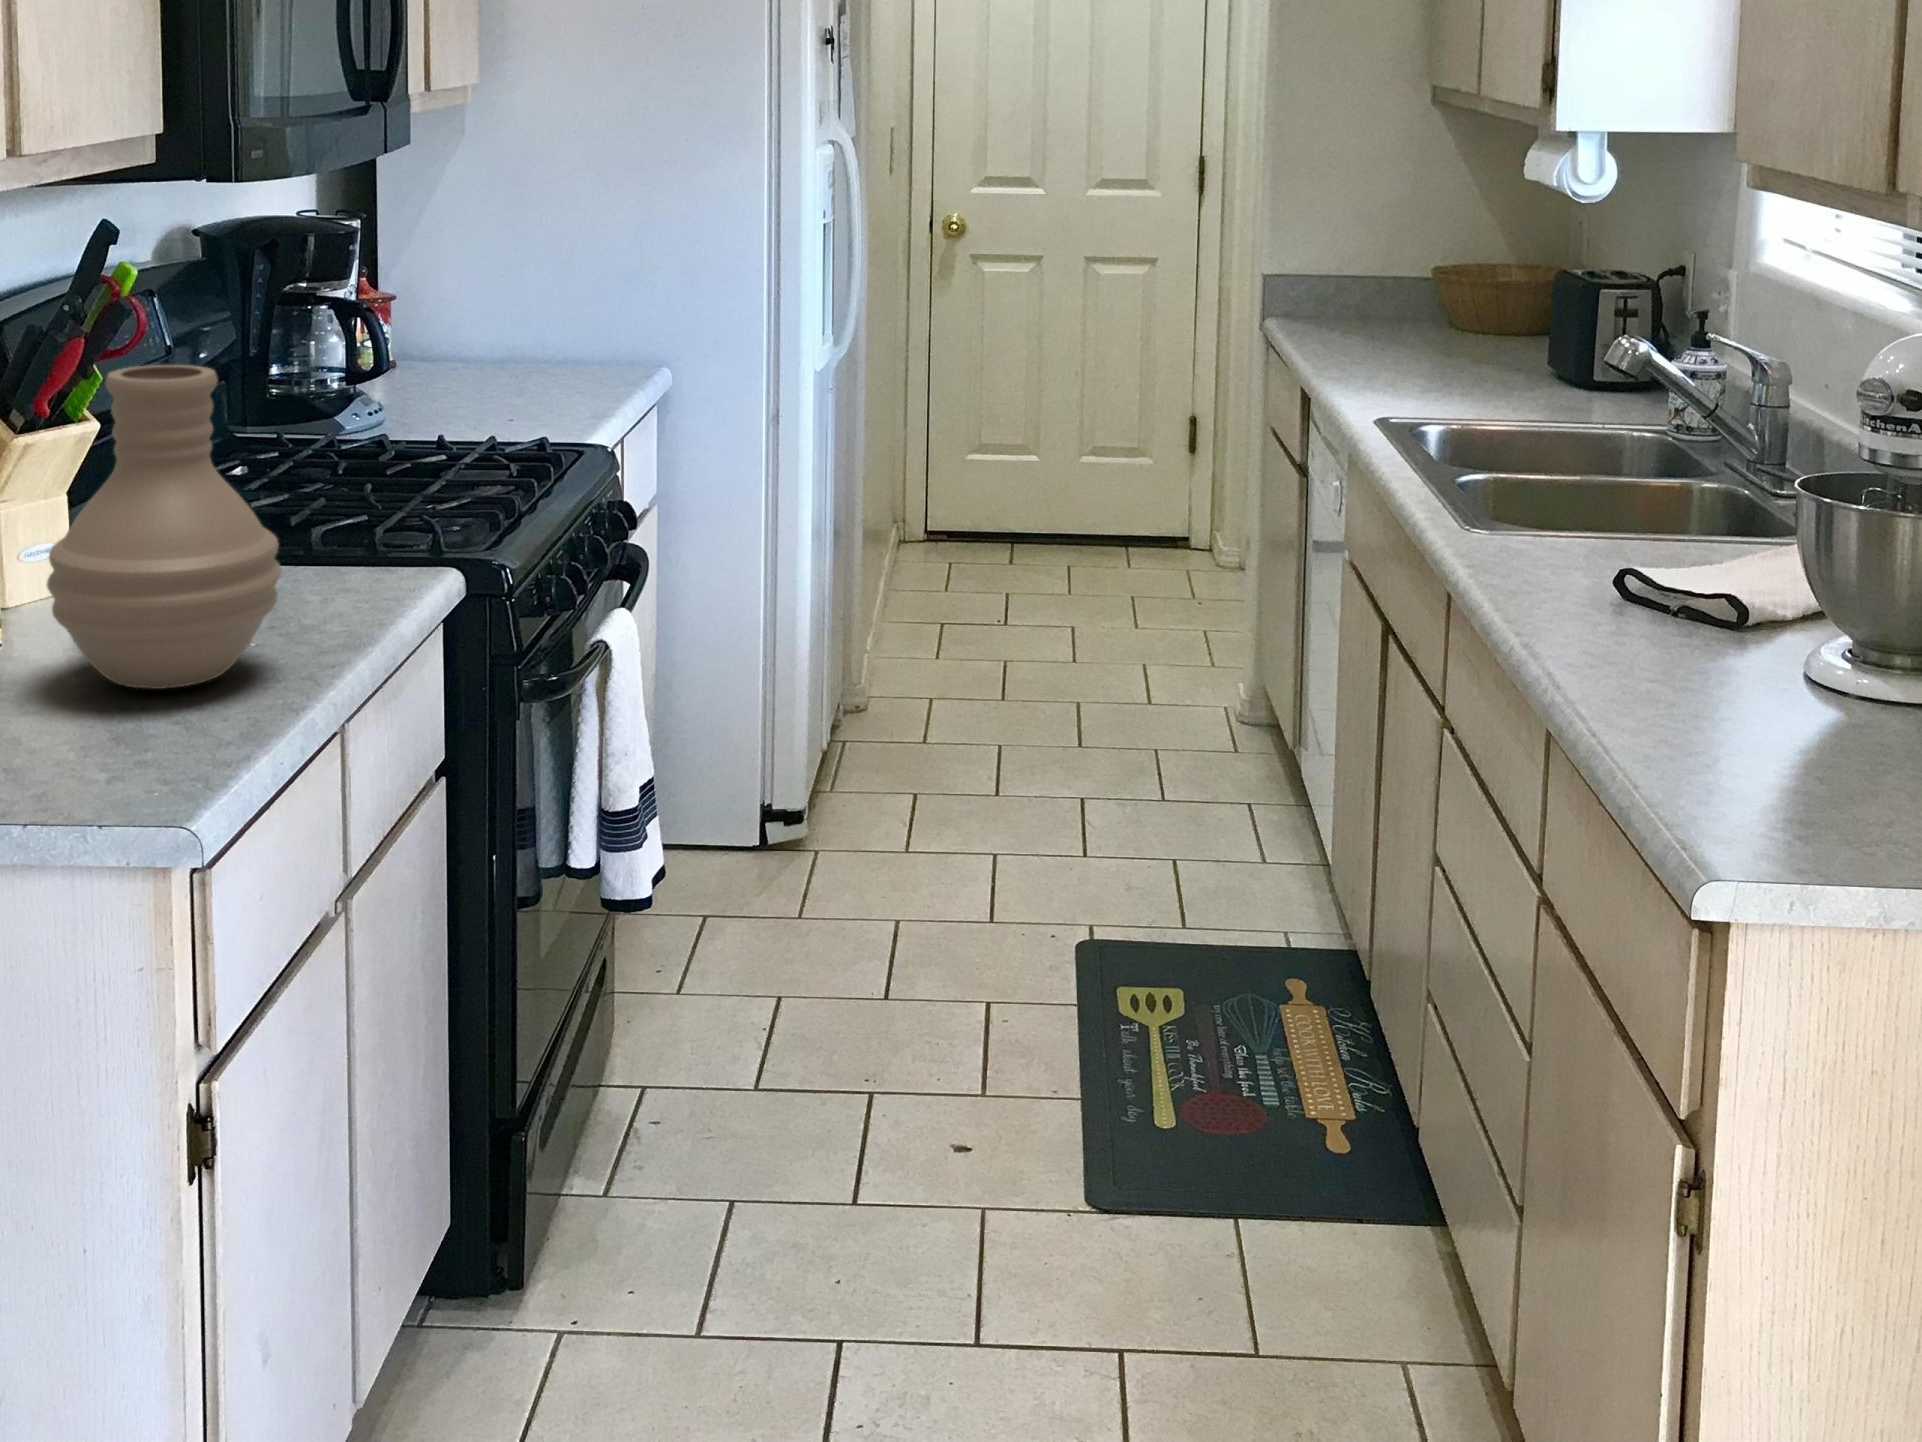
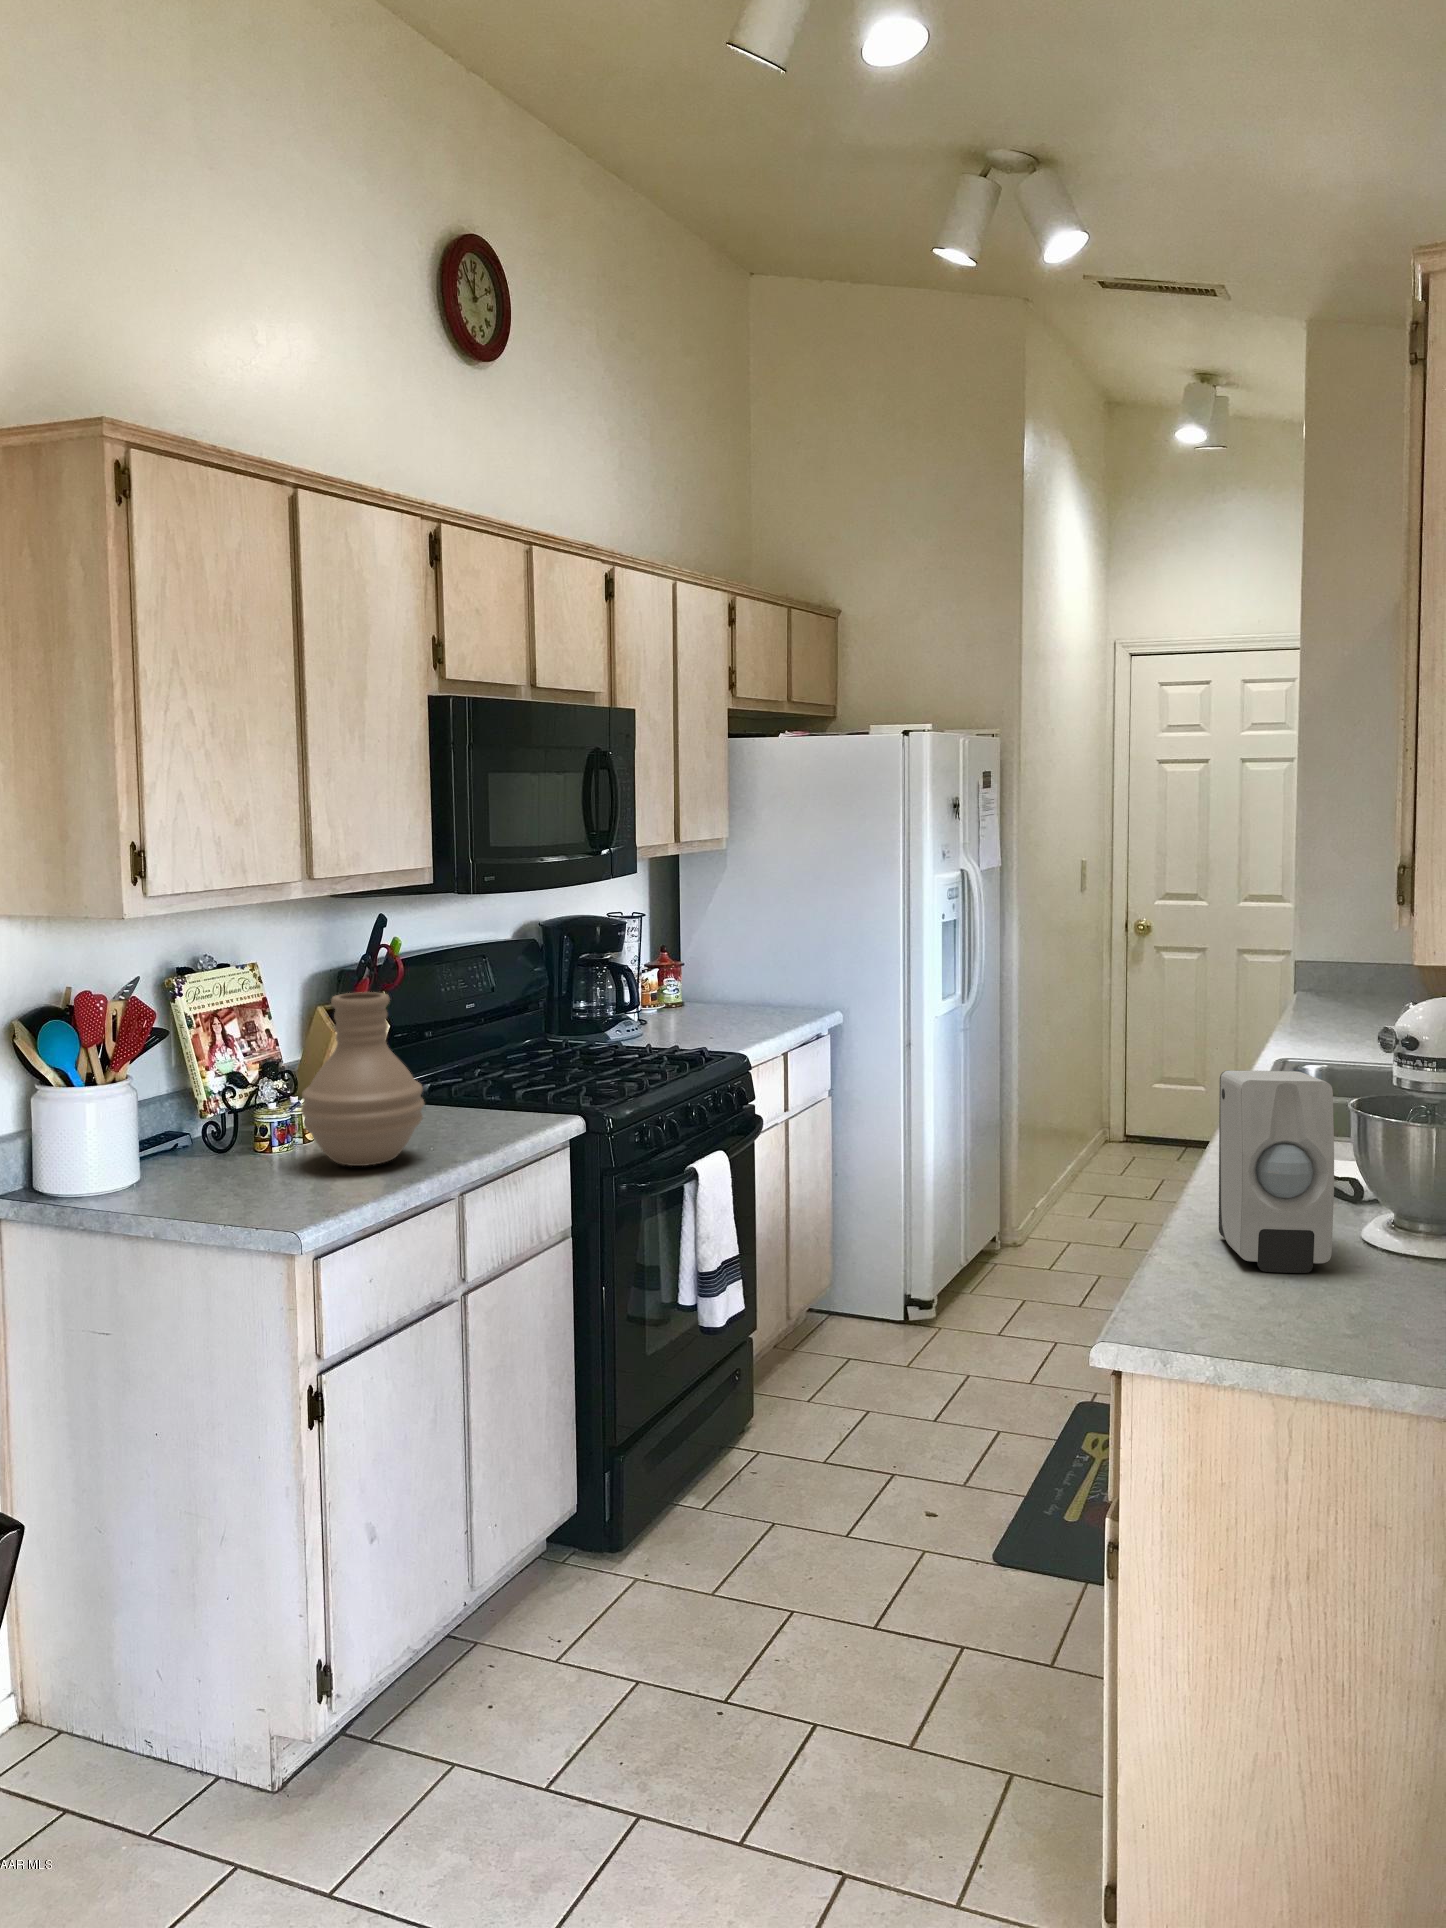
soap dispenser: none [1641,443,1855,742] -> present [1219,1070,1334,1273]

